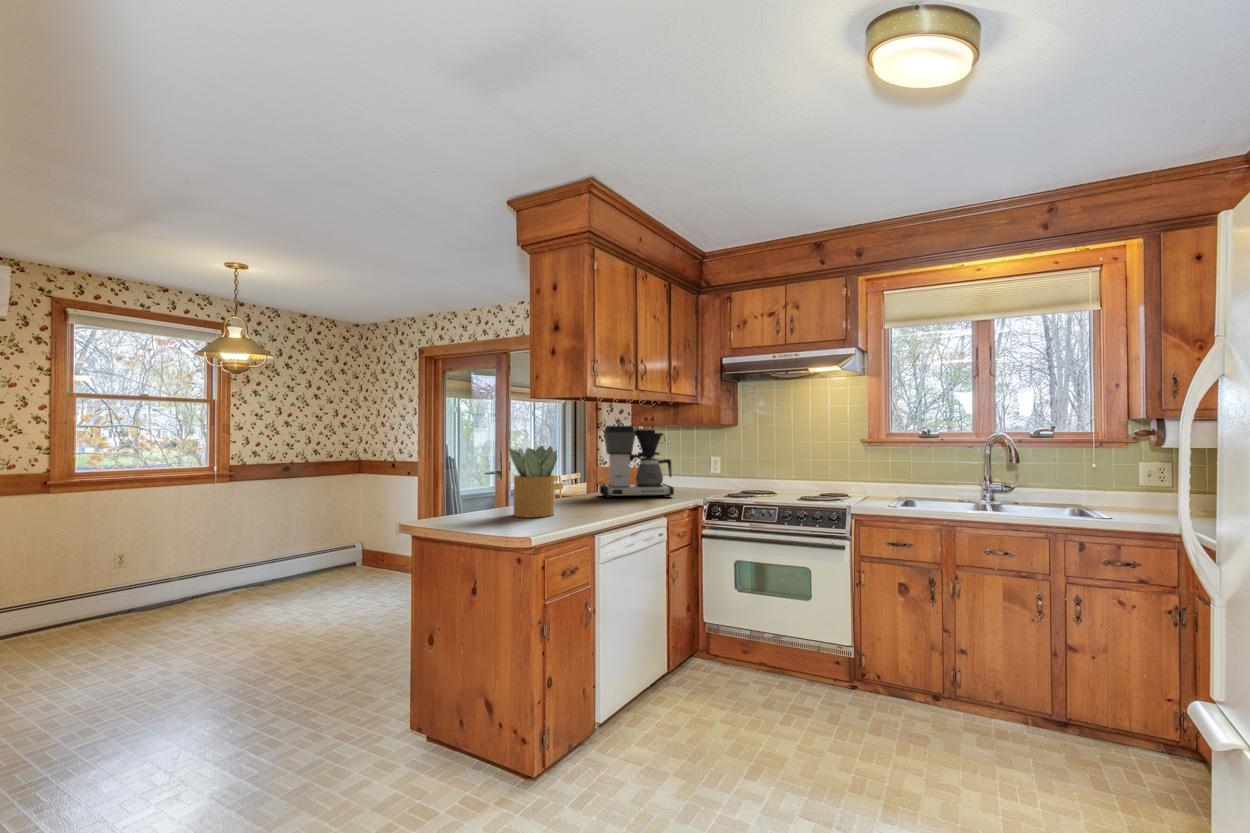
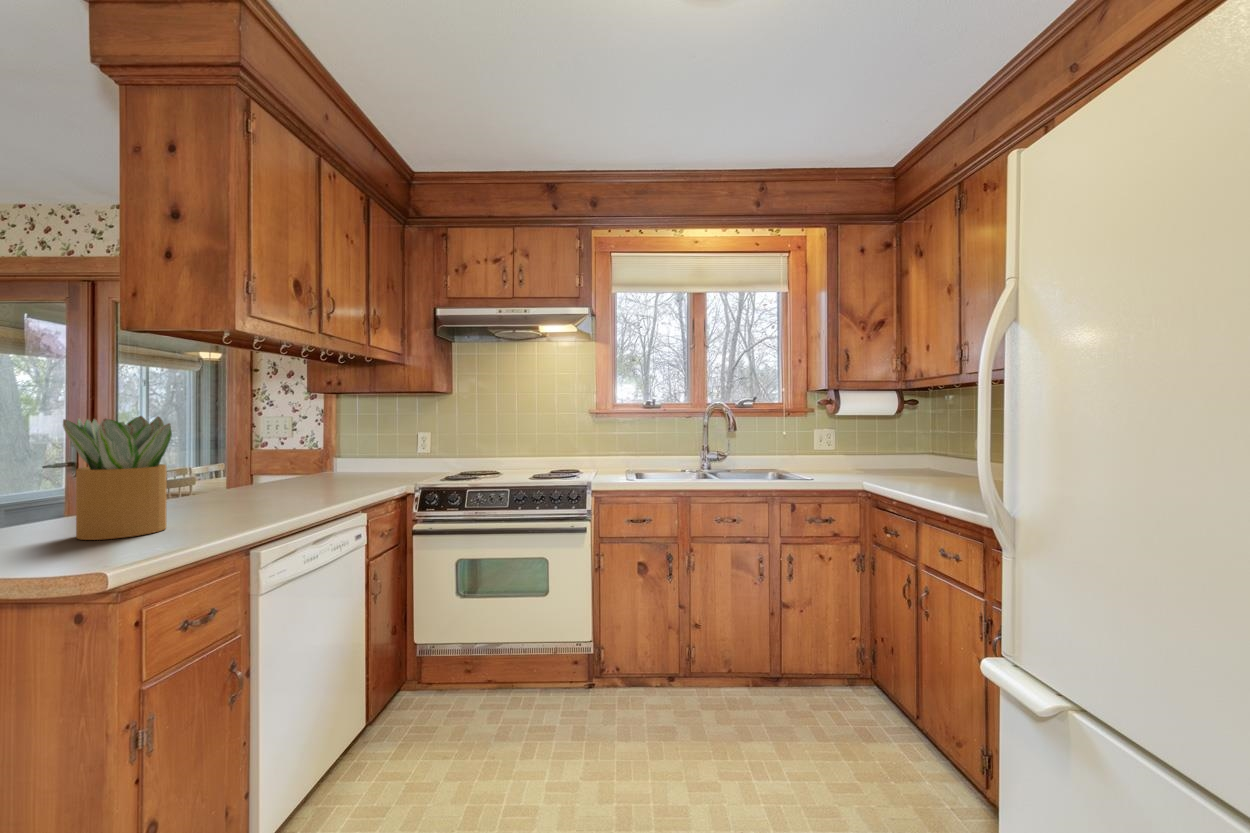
coffee maker: present [600,425,674,498] -> none [256,390,373,495]

